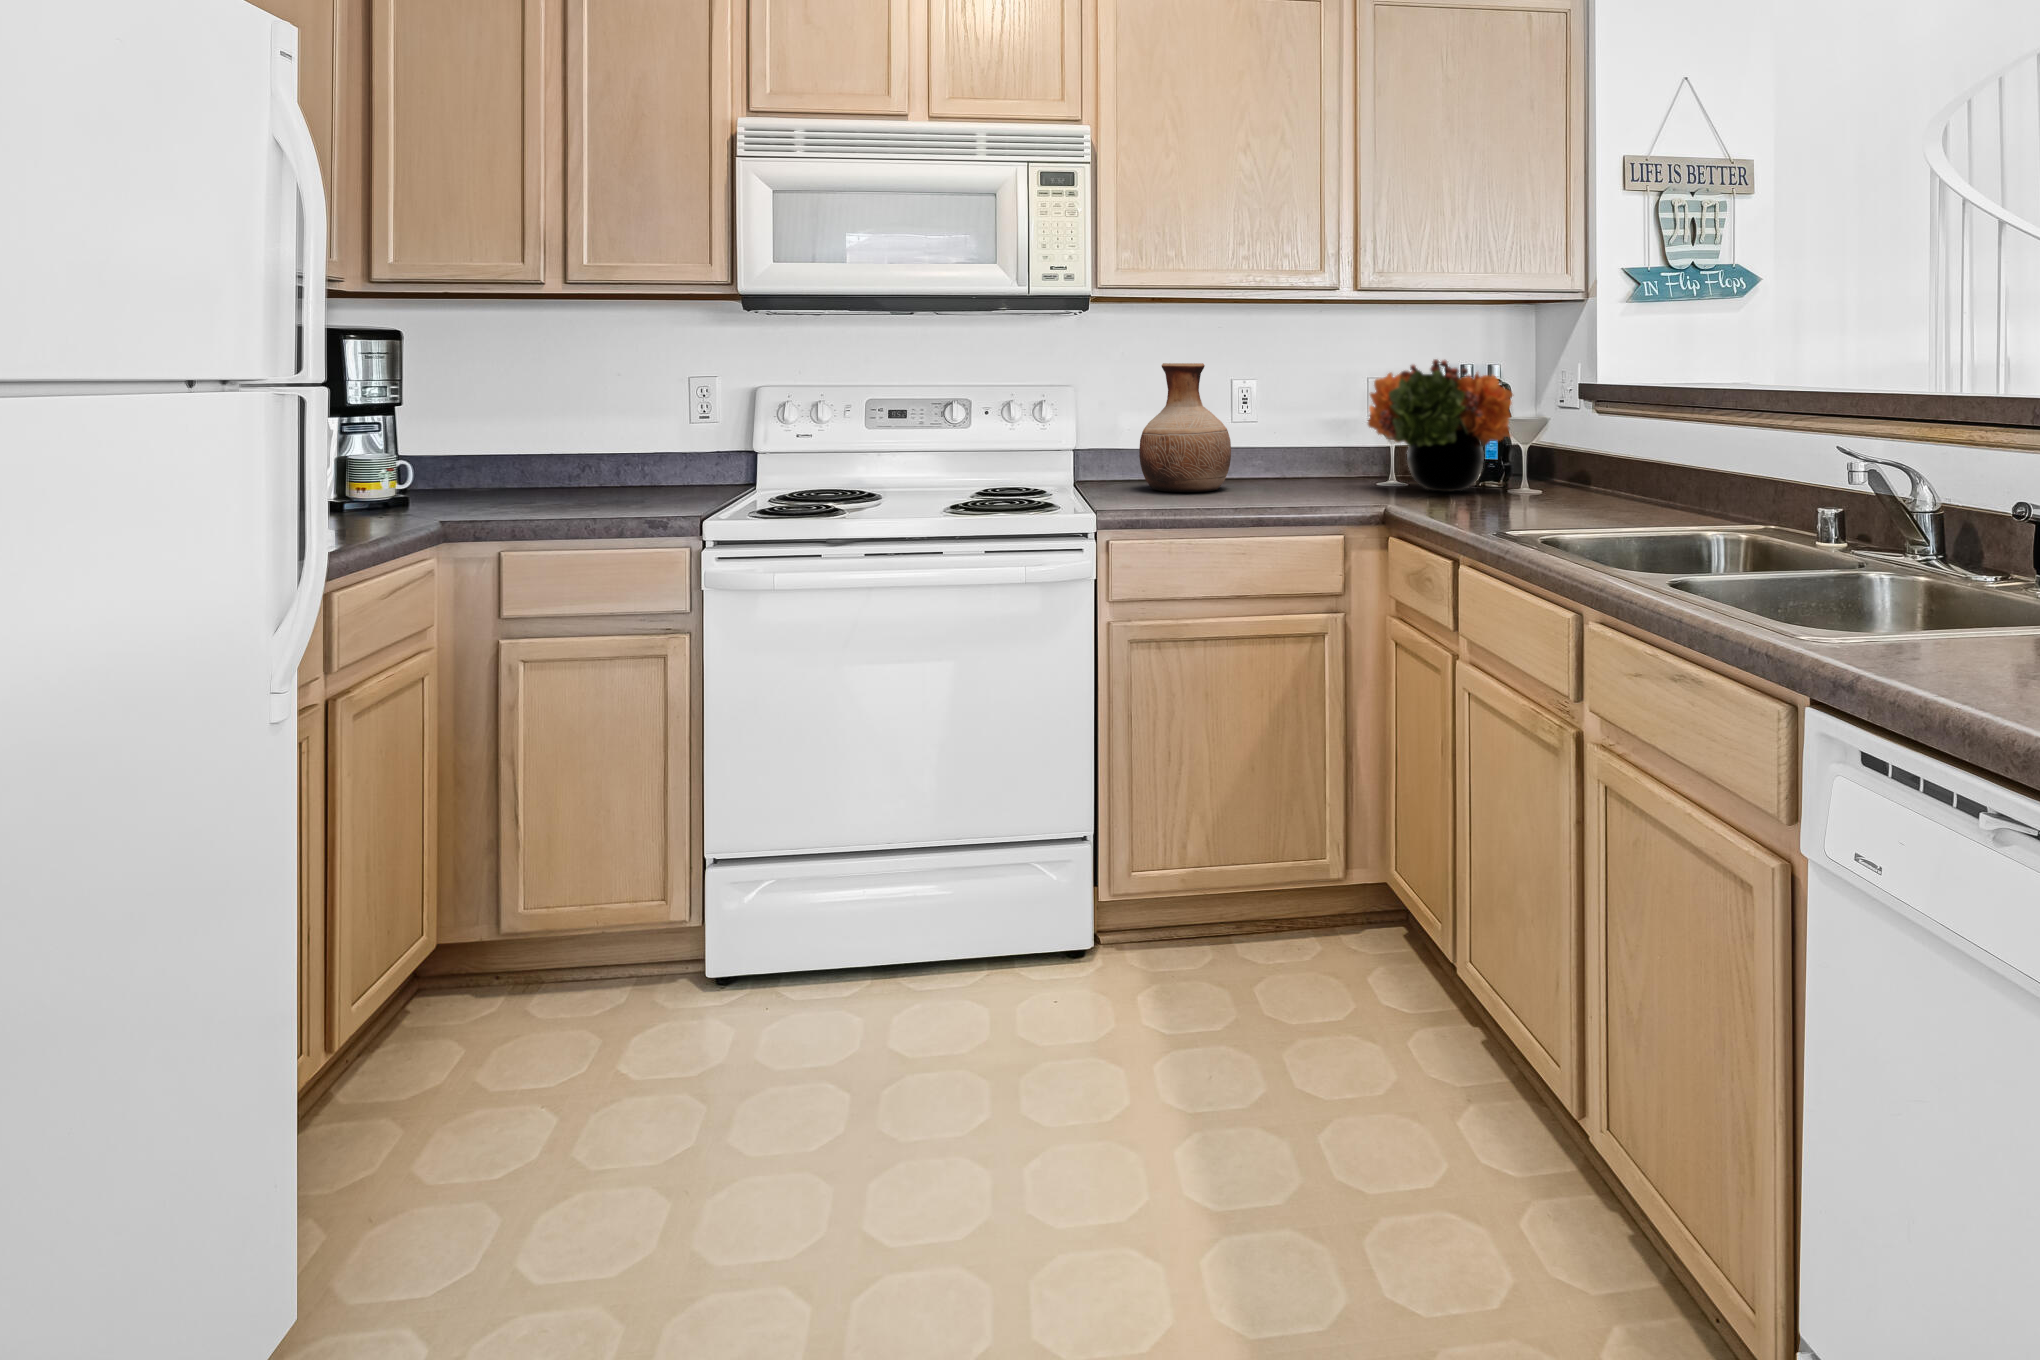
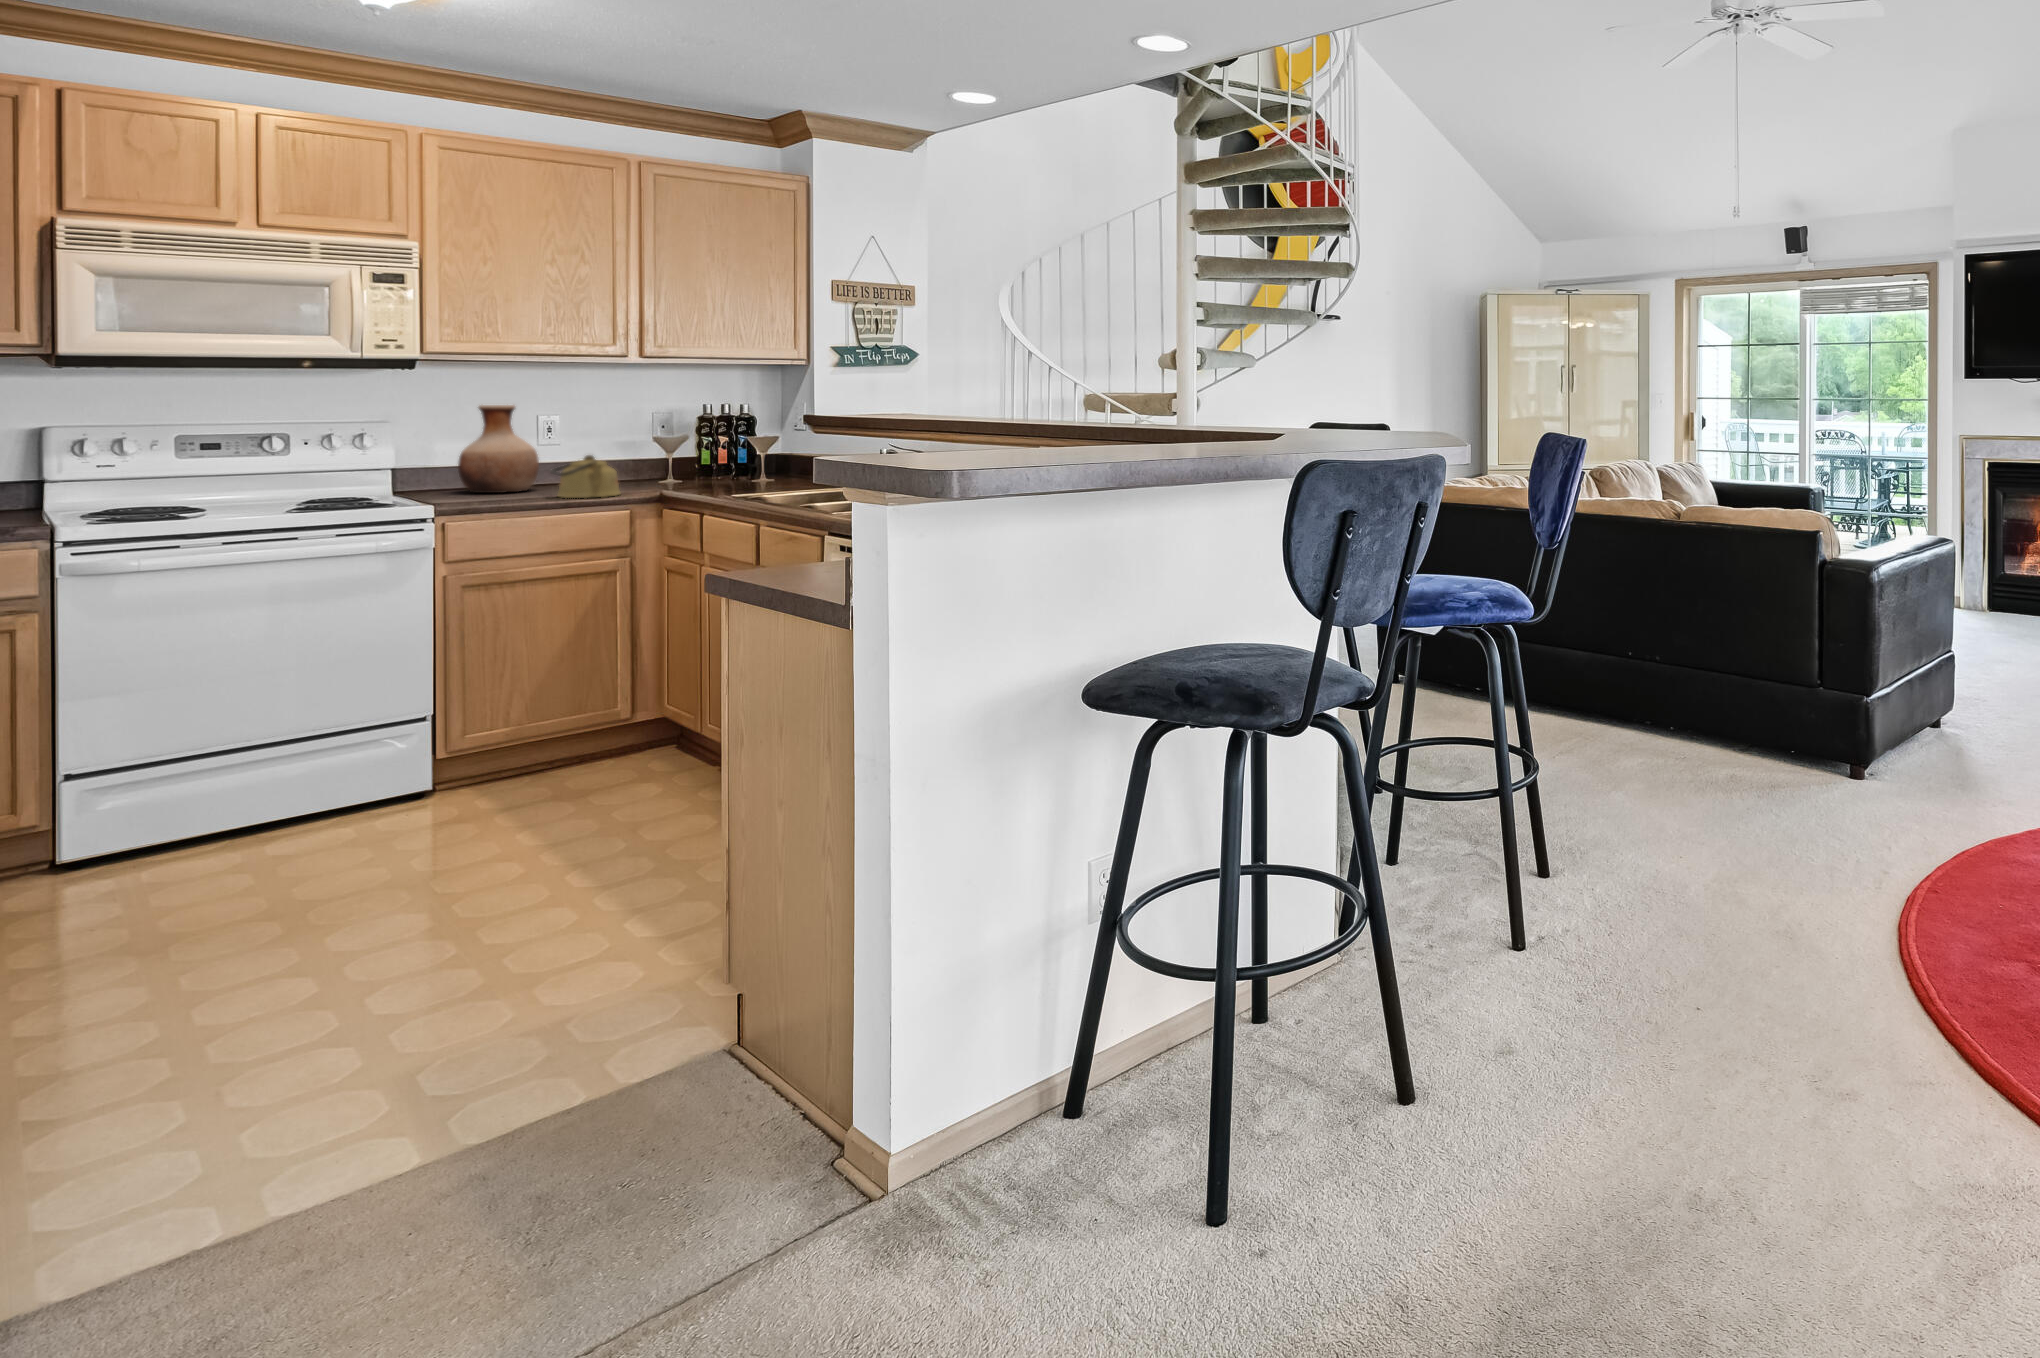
flower arrangement: present [1368,359,1513,492] -> none [647,402,756,484]
kettle: none [1241,440,1332,509] -> present [551,455,621,498]

